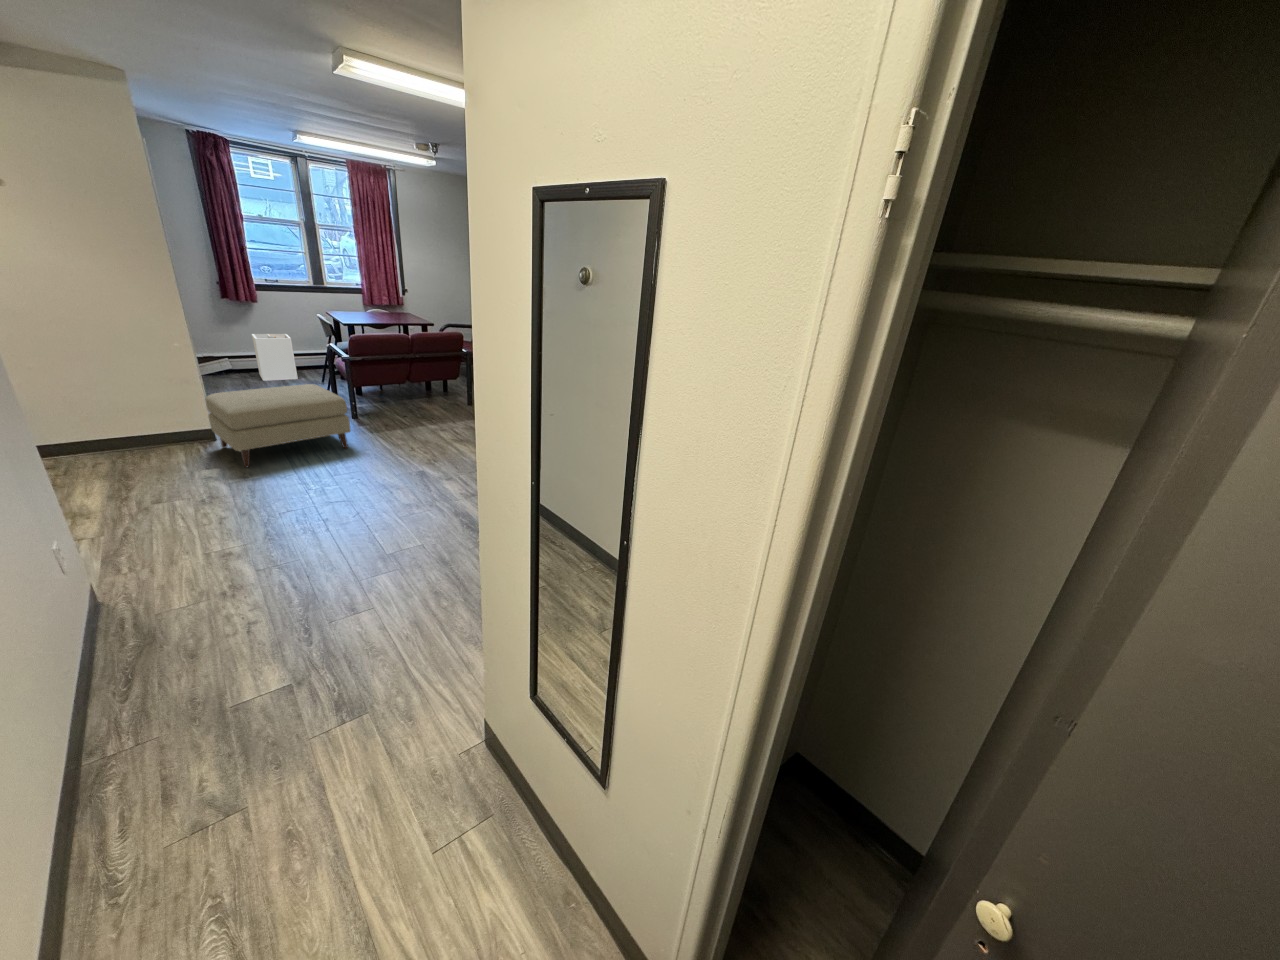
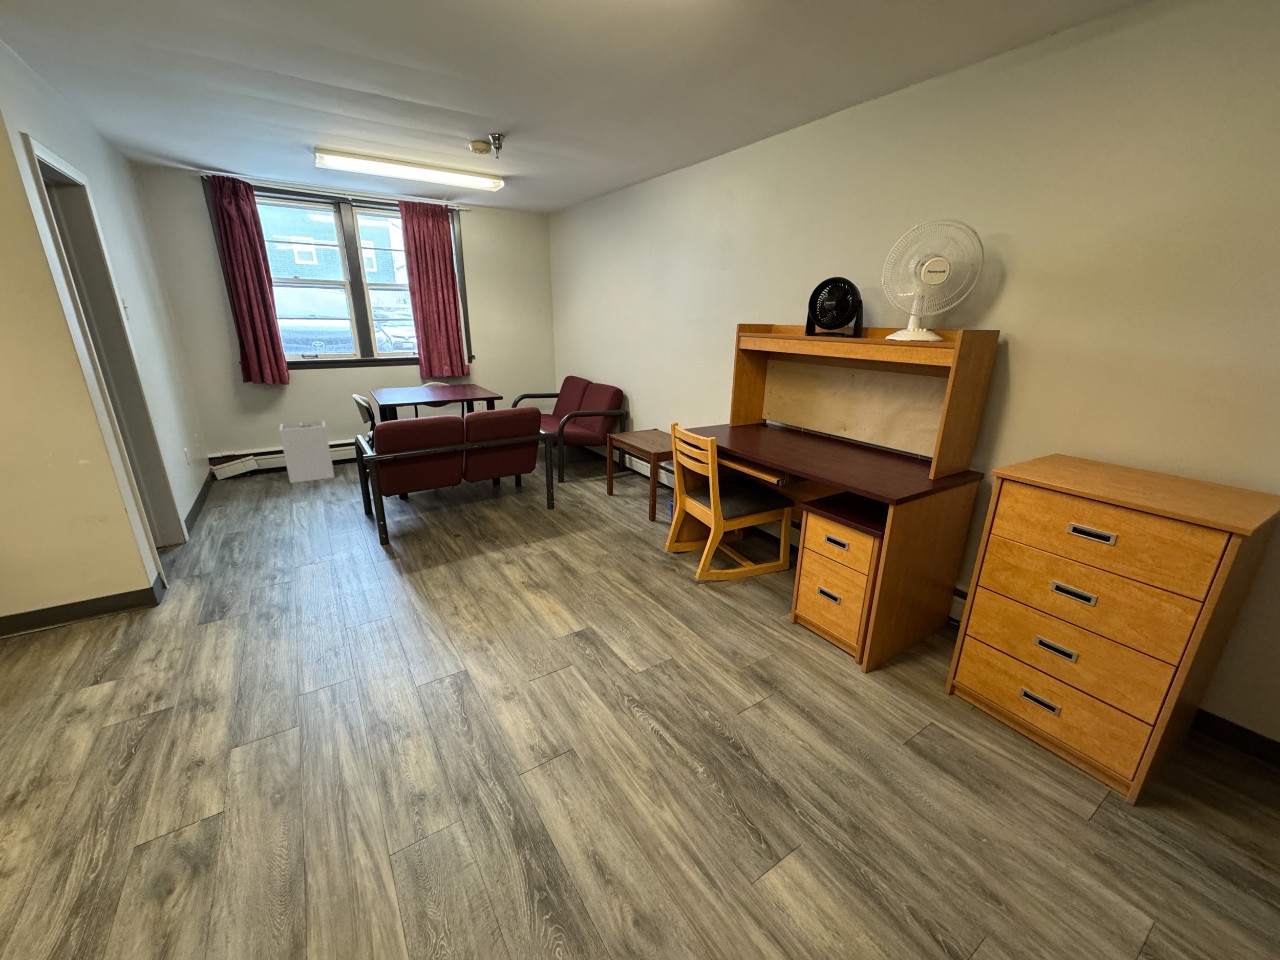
ottoman: present [205,384,351,467] -> none [108,506,357,685]

